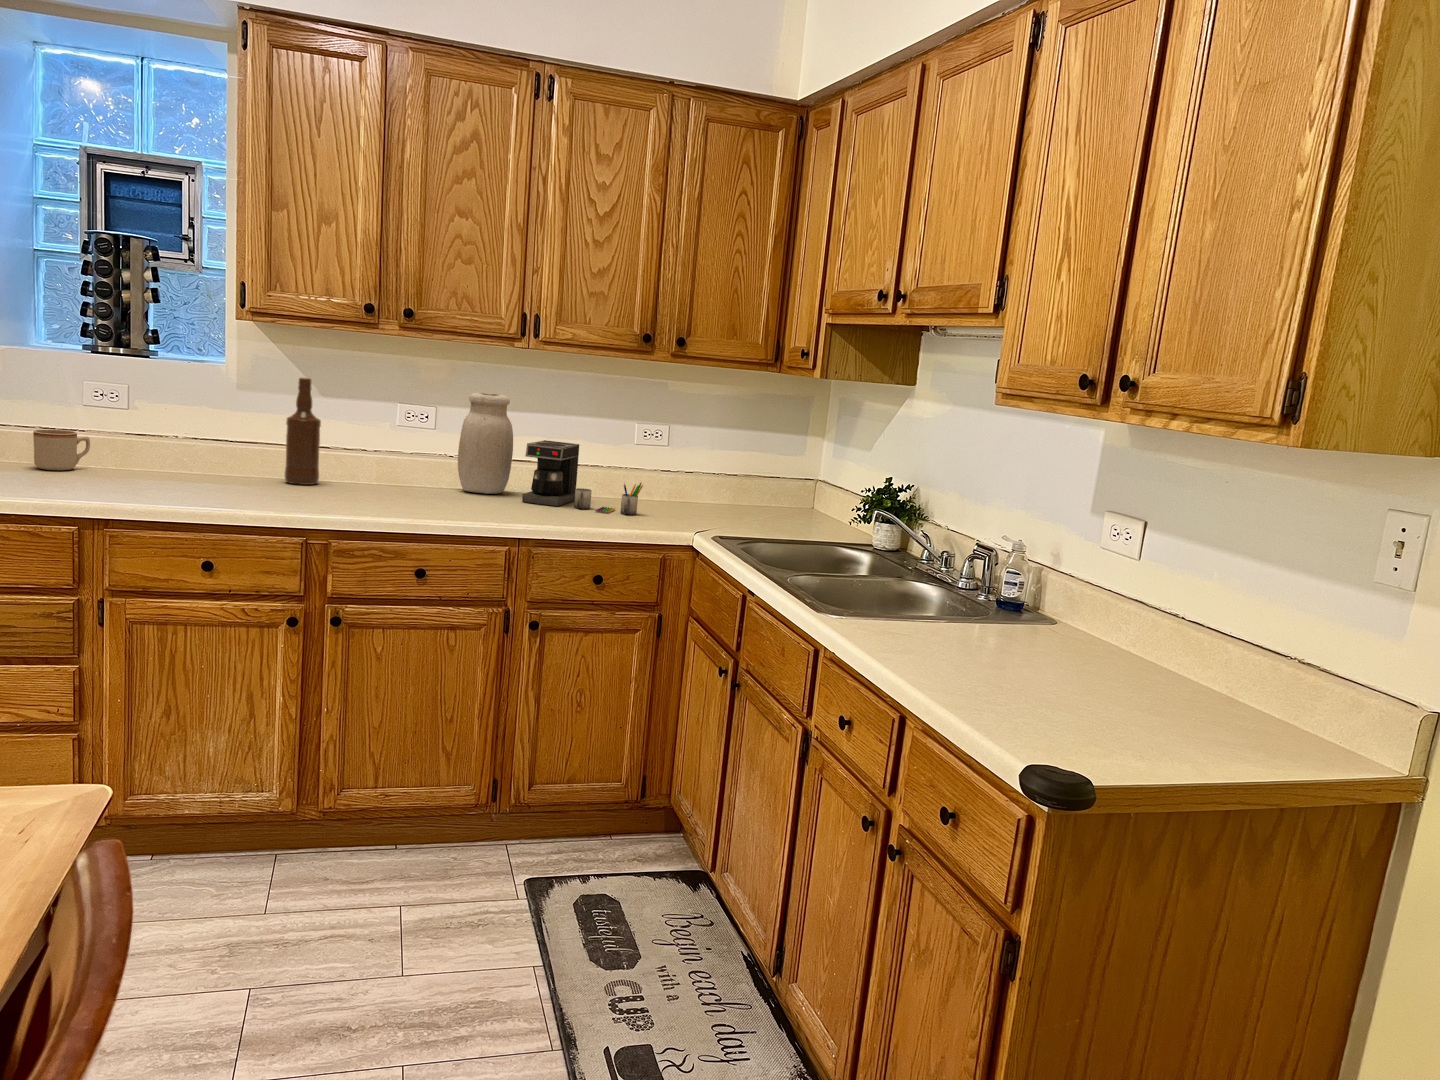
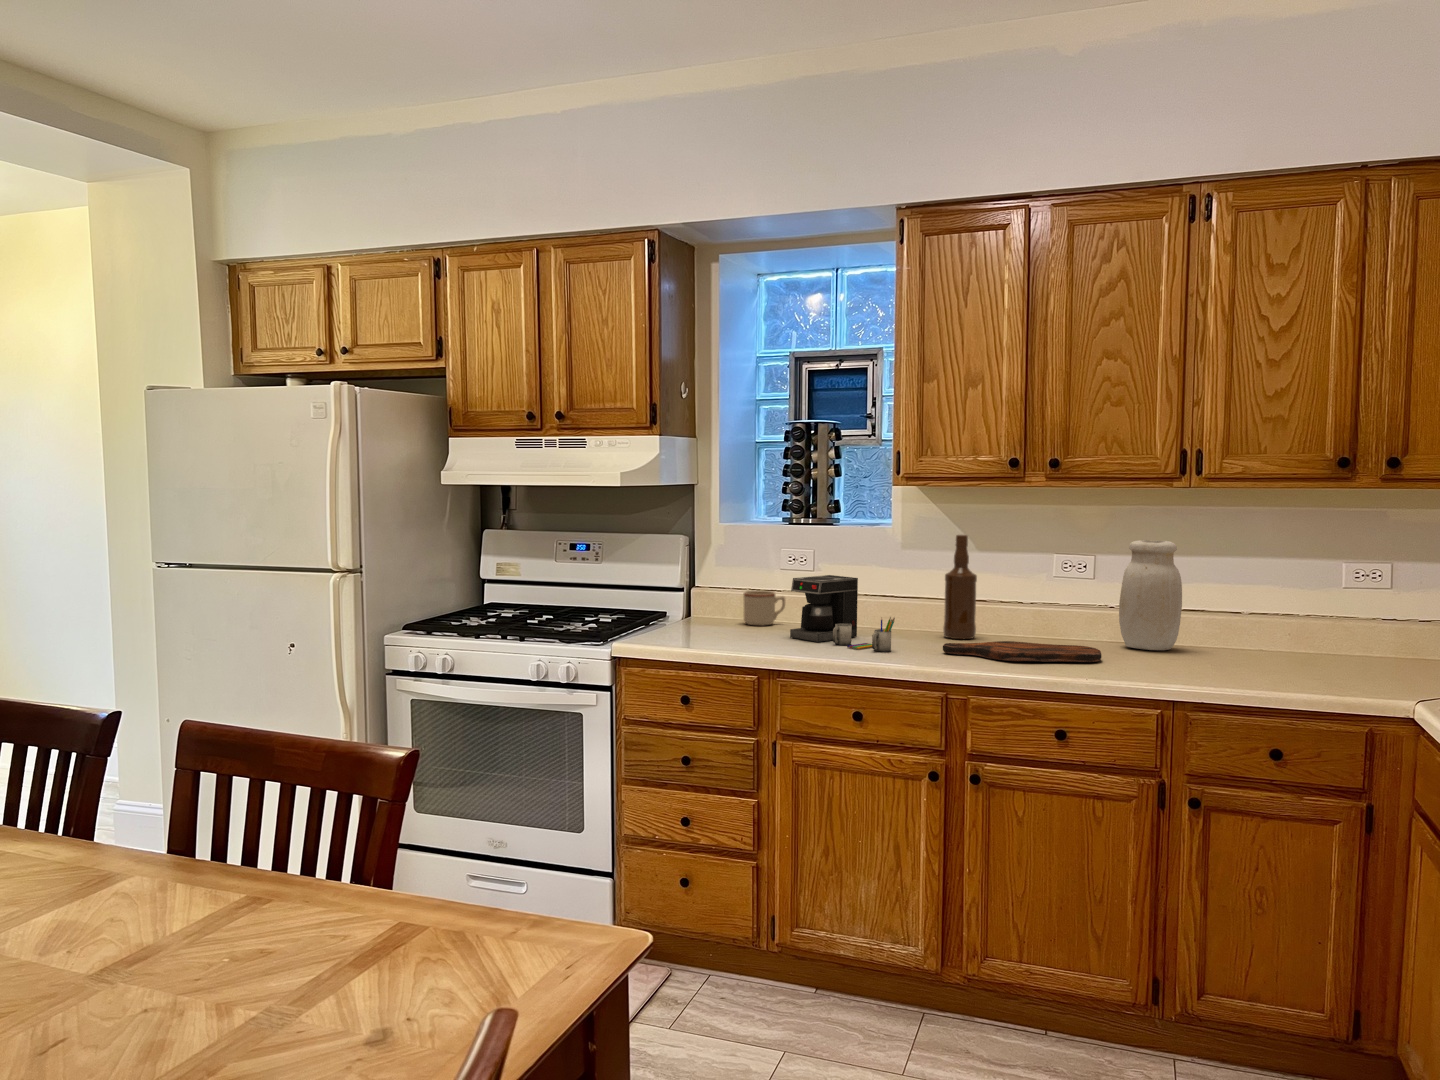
coffee maker: present [522,440,643,515] -> present [790,575,895,652]
cutting board: none [294,486,449,506] -> present [943,641,1102,662]

